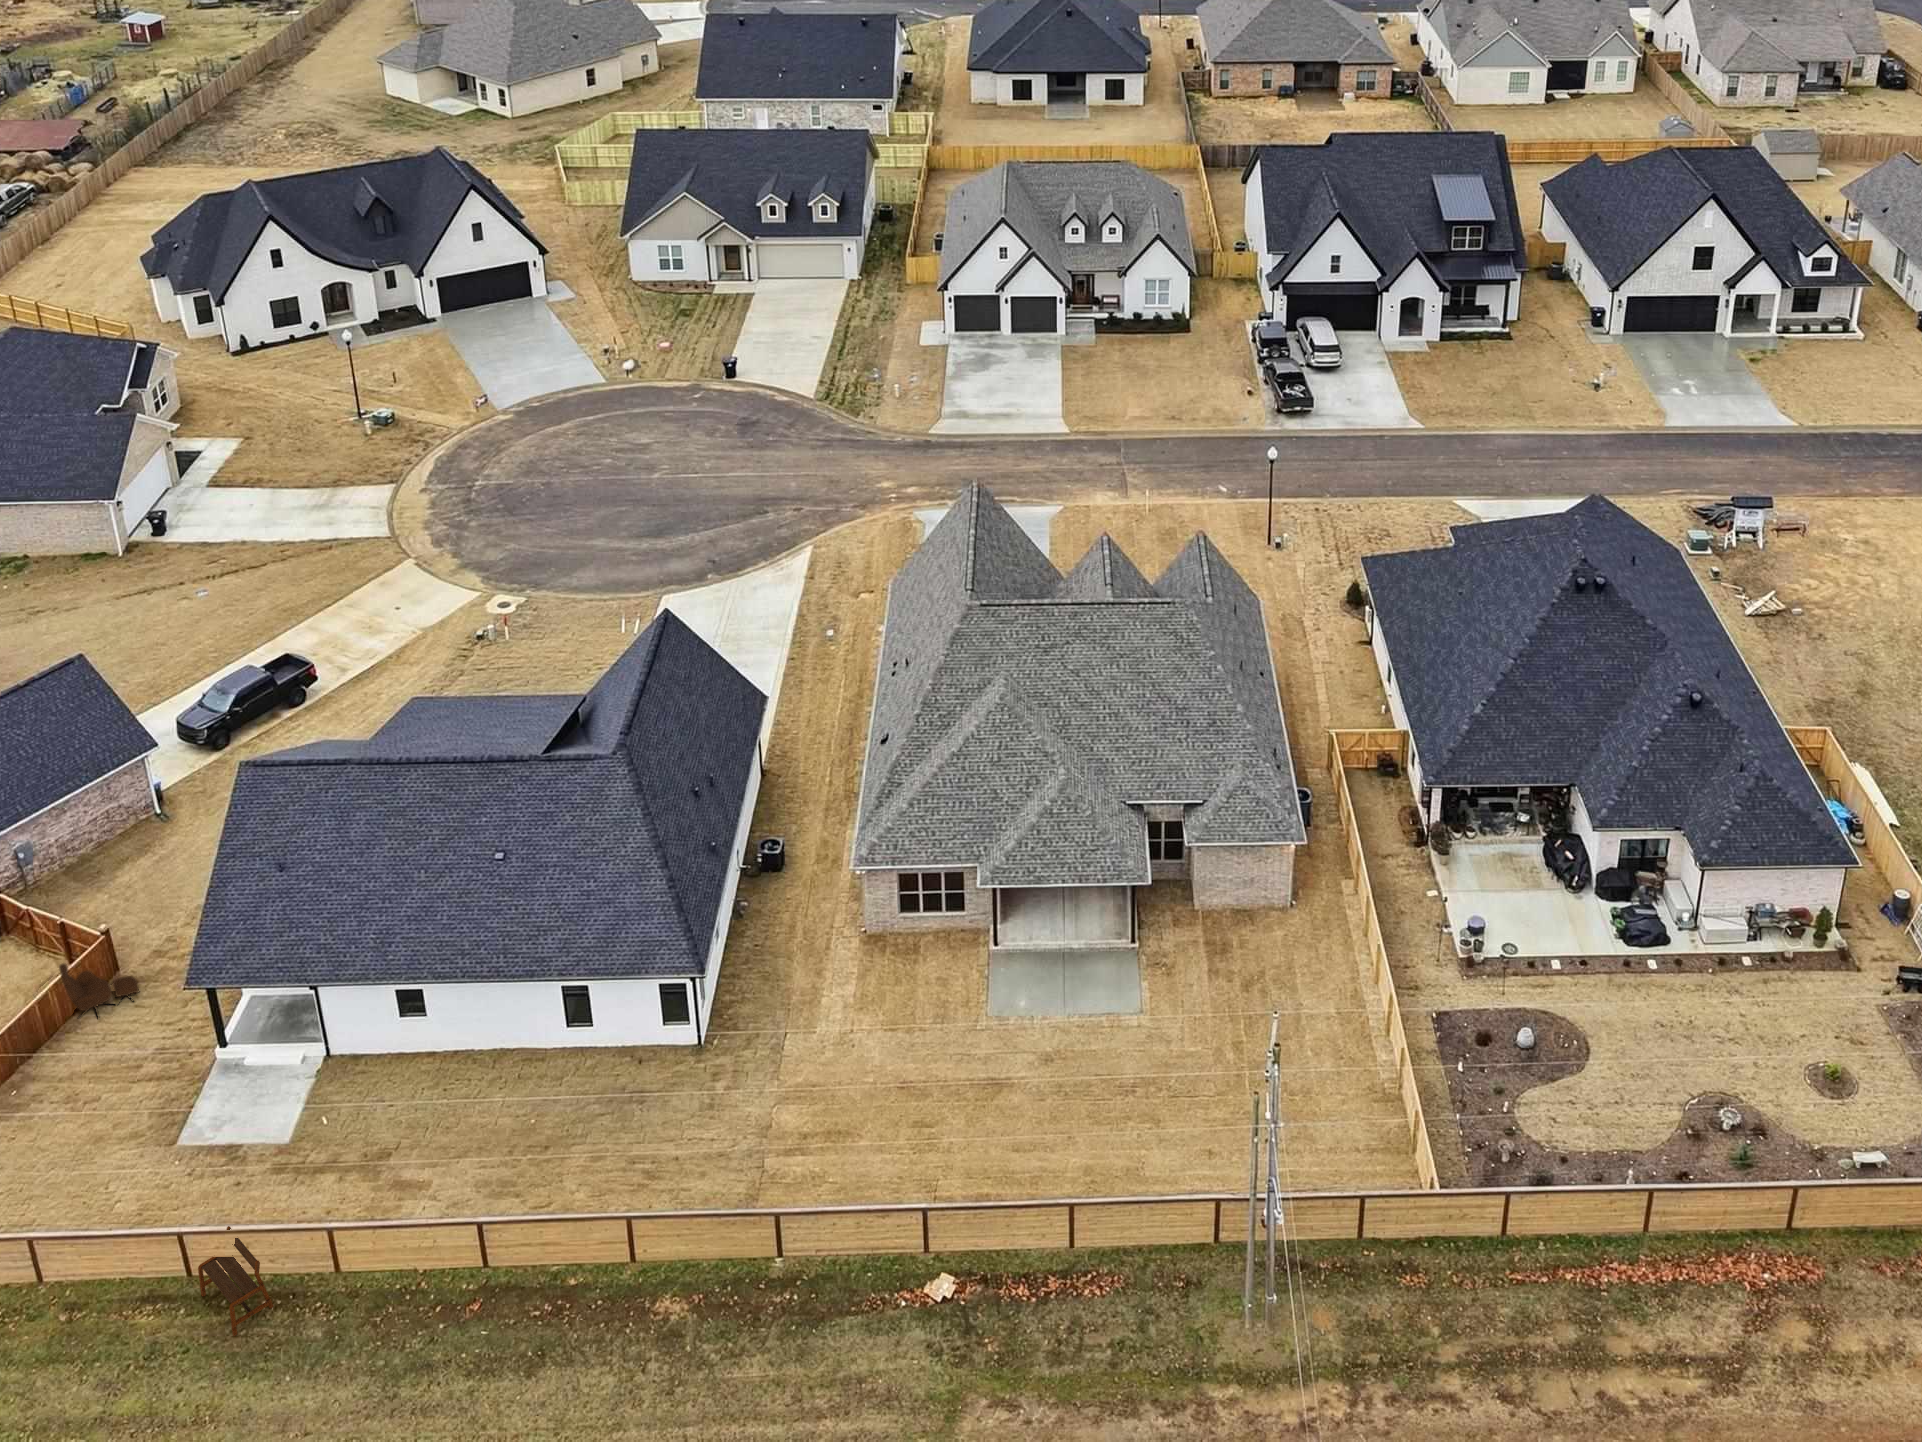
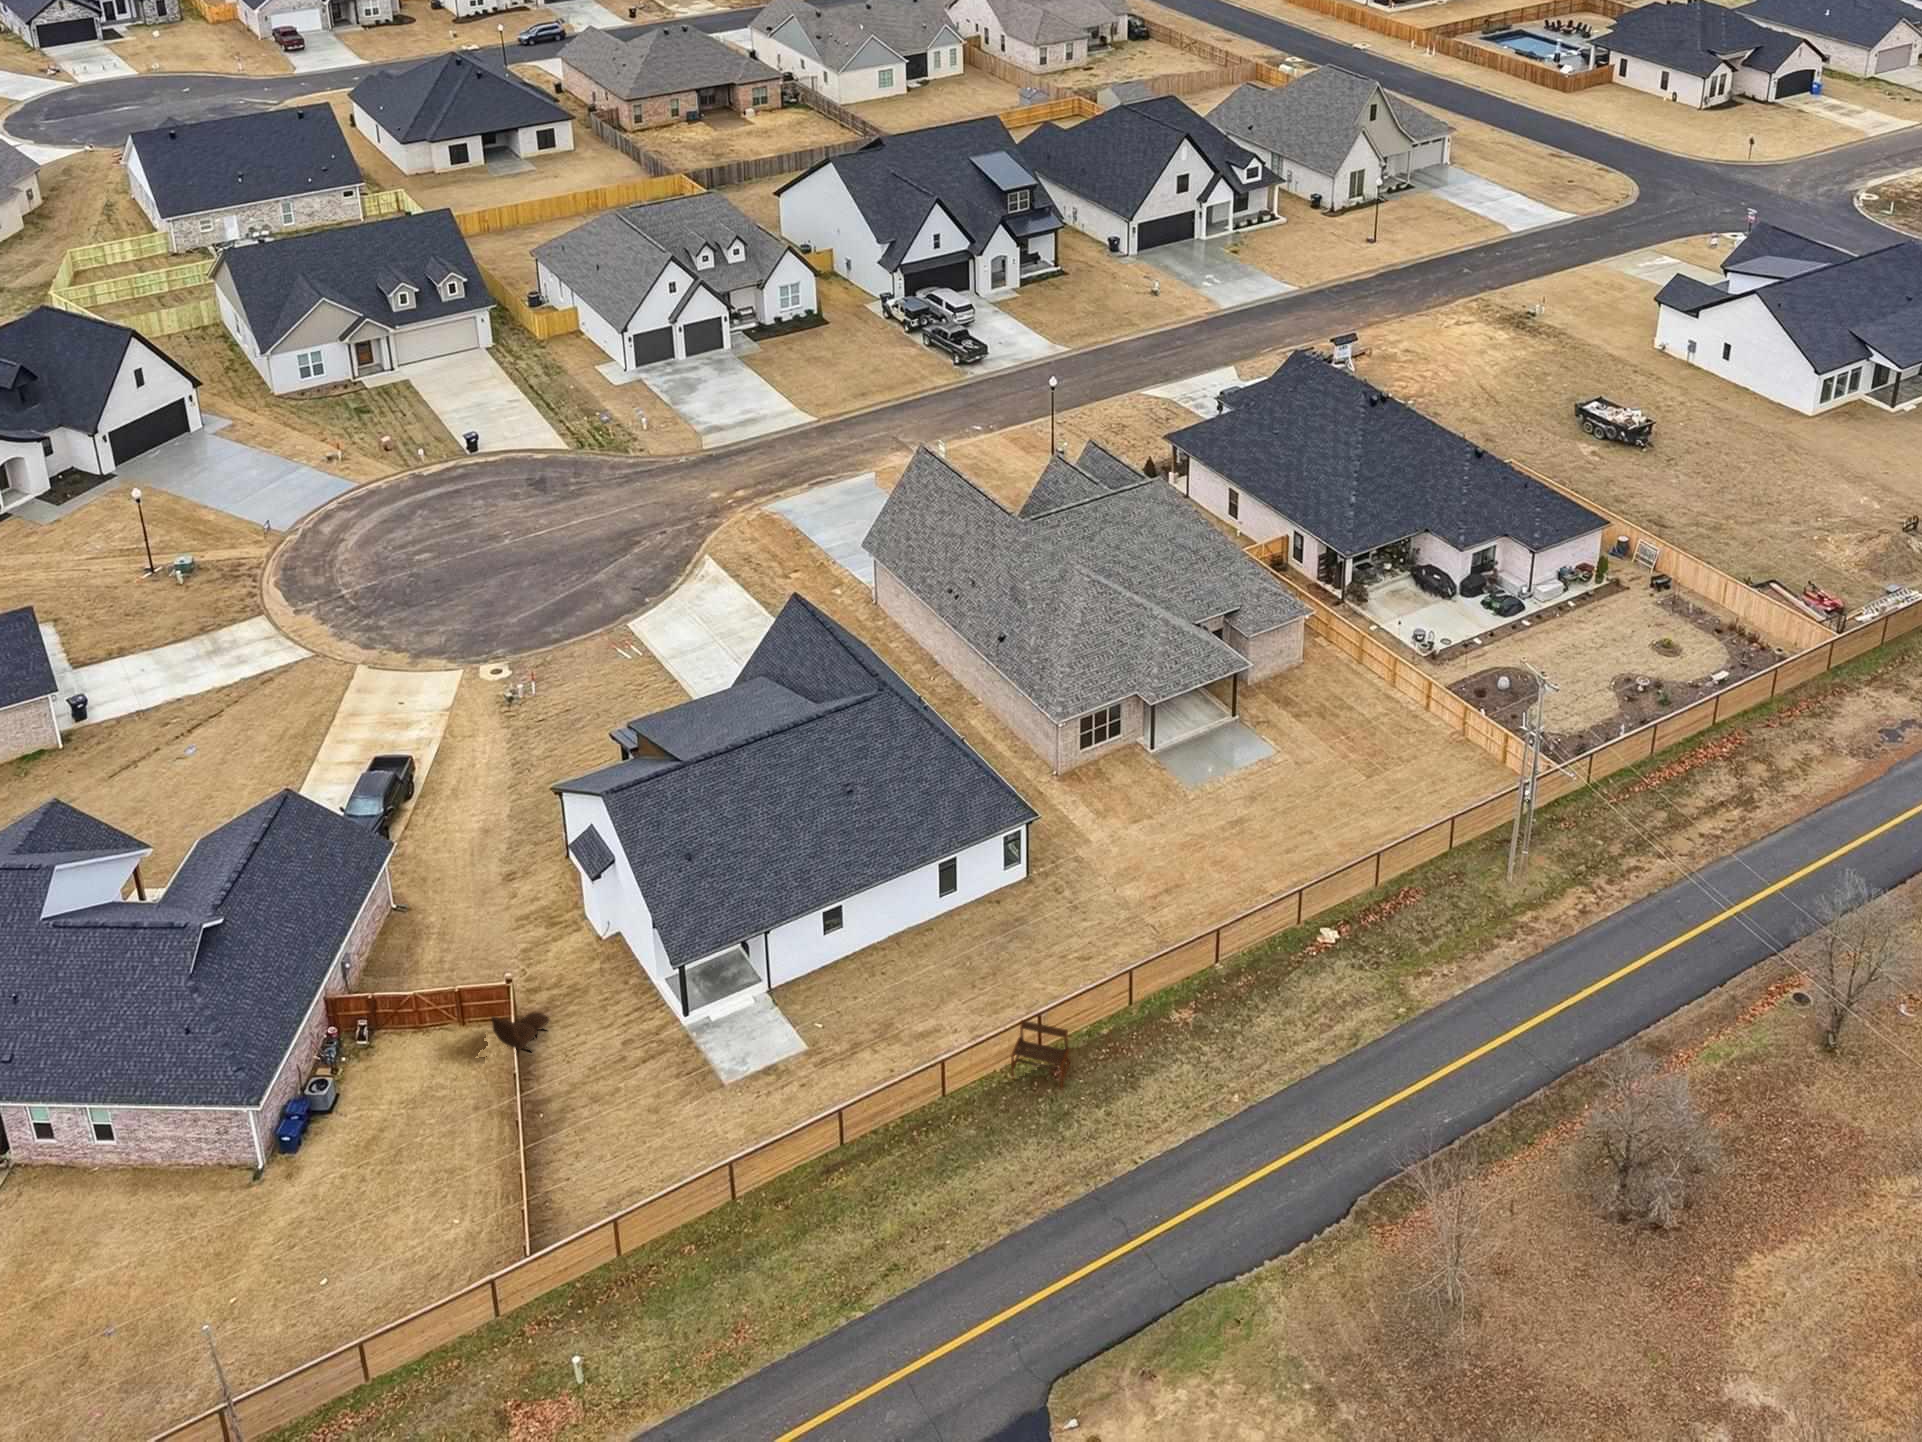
bench: present [198,1226,273,1336] -> present [1011,1020,1070,1089]

